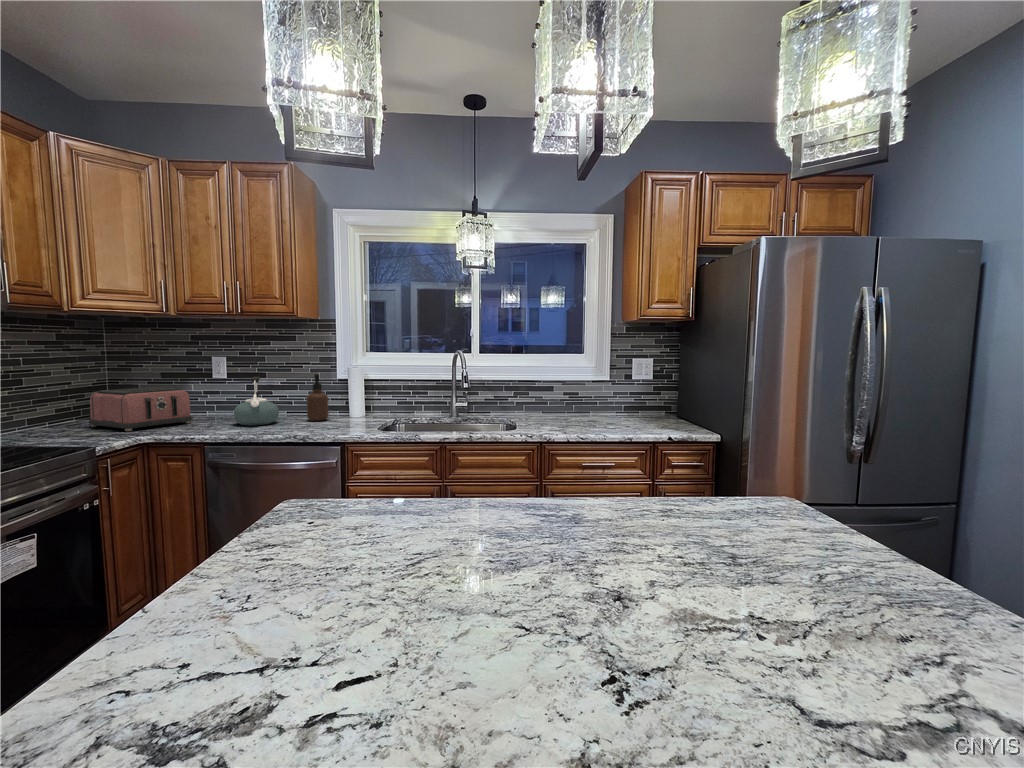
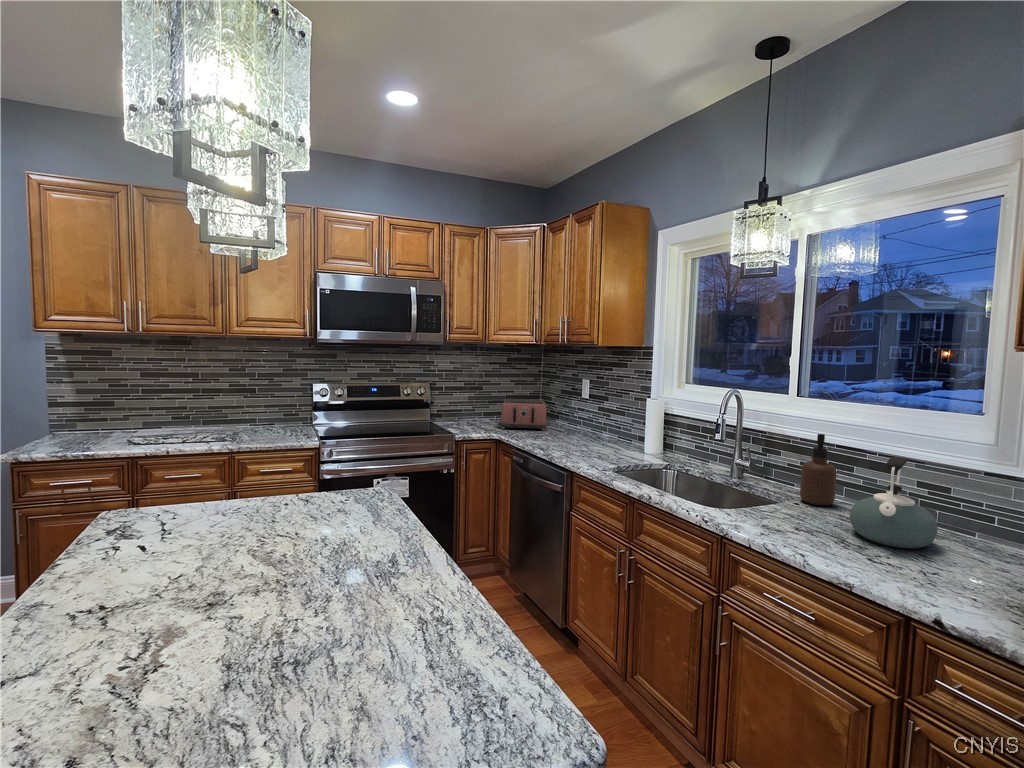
soap dispenser: present [307,374,329,421] -> present [800,434,837,506]
kettle: present [234,377,279,426] -> present [850,457,938,549]

